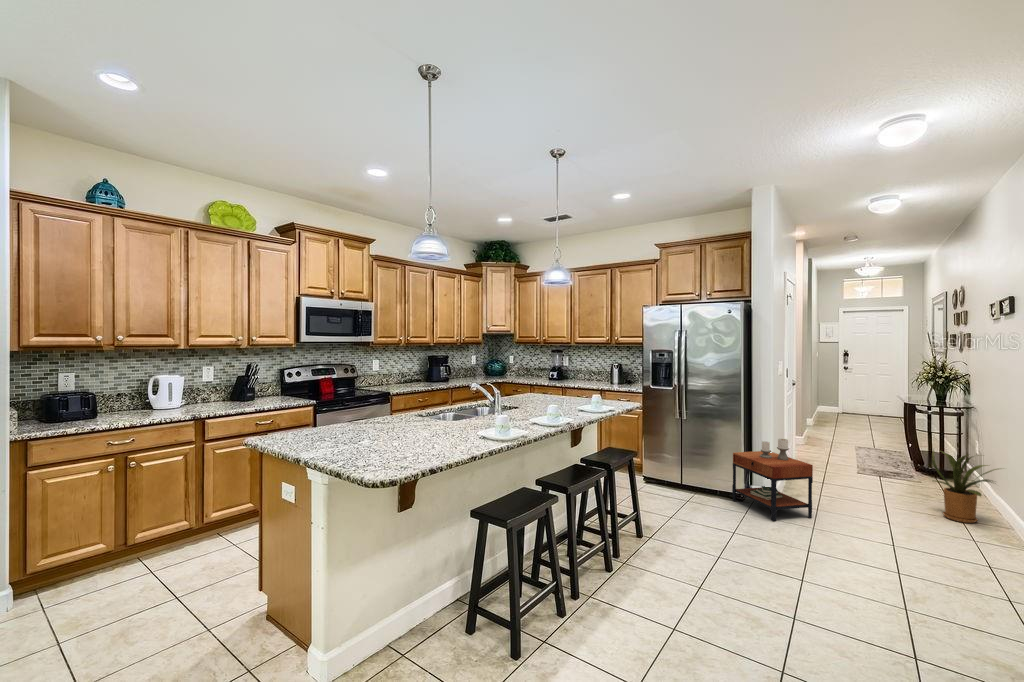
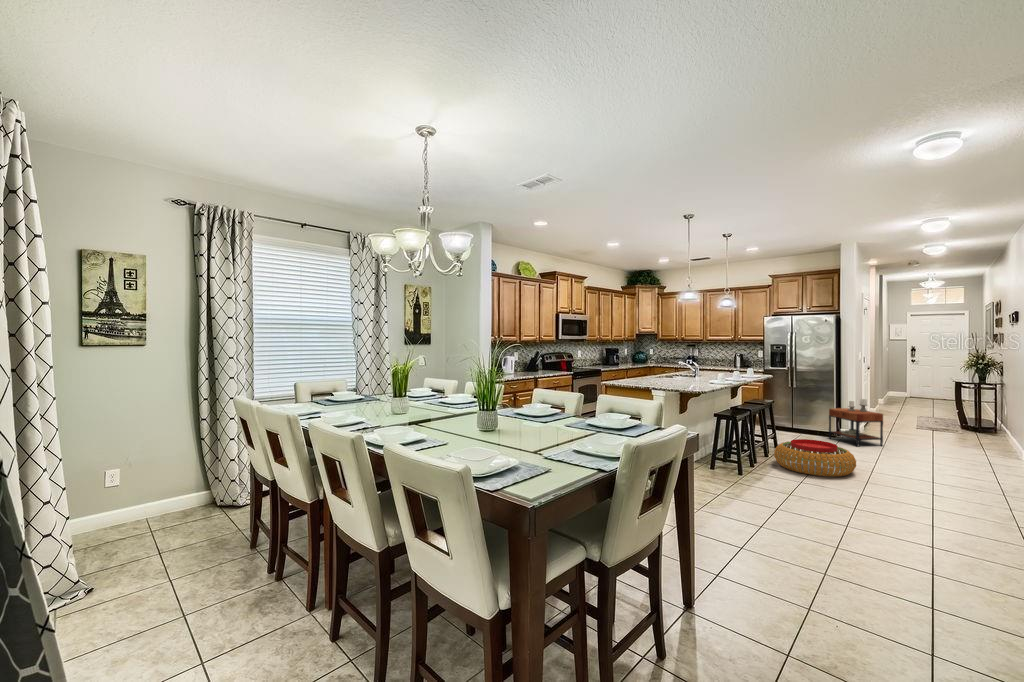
house plant: present [932,449,997,523] -> none [963,405,1012,450]
pouf: none [617,534,763,633] -> present [774,439,856,477]

